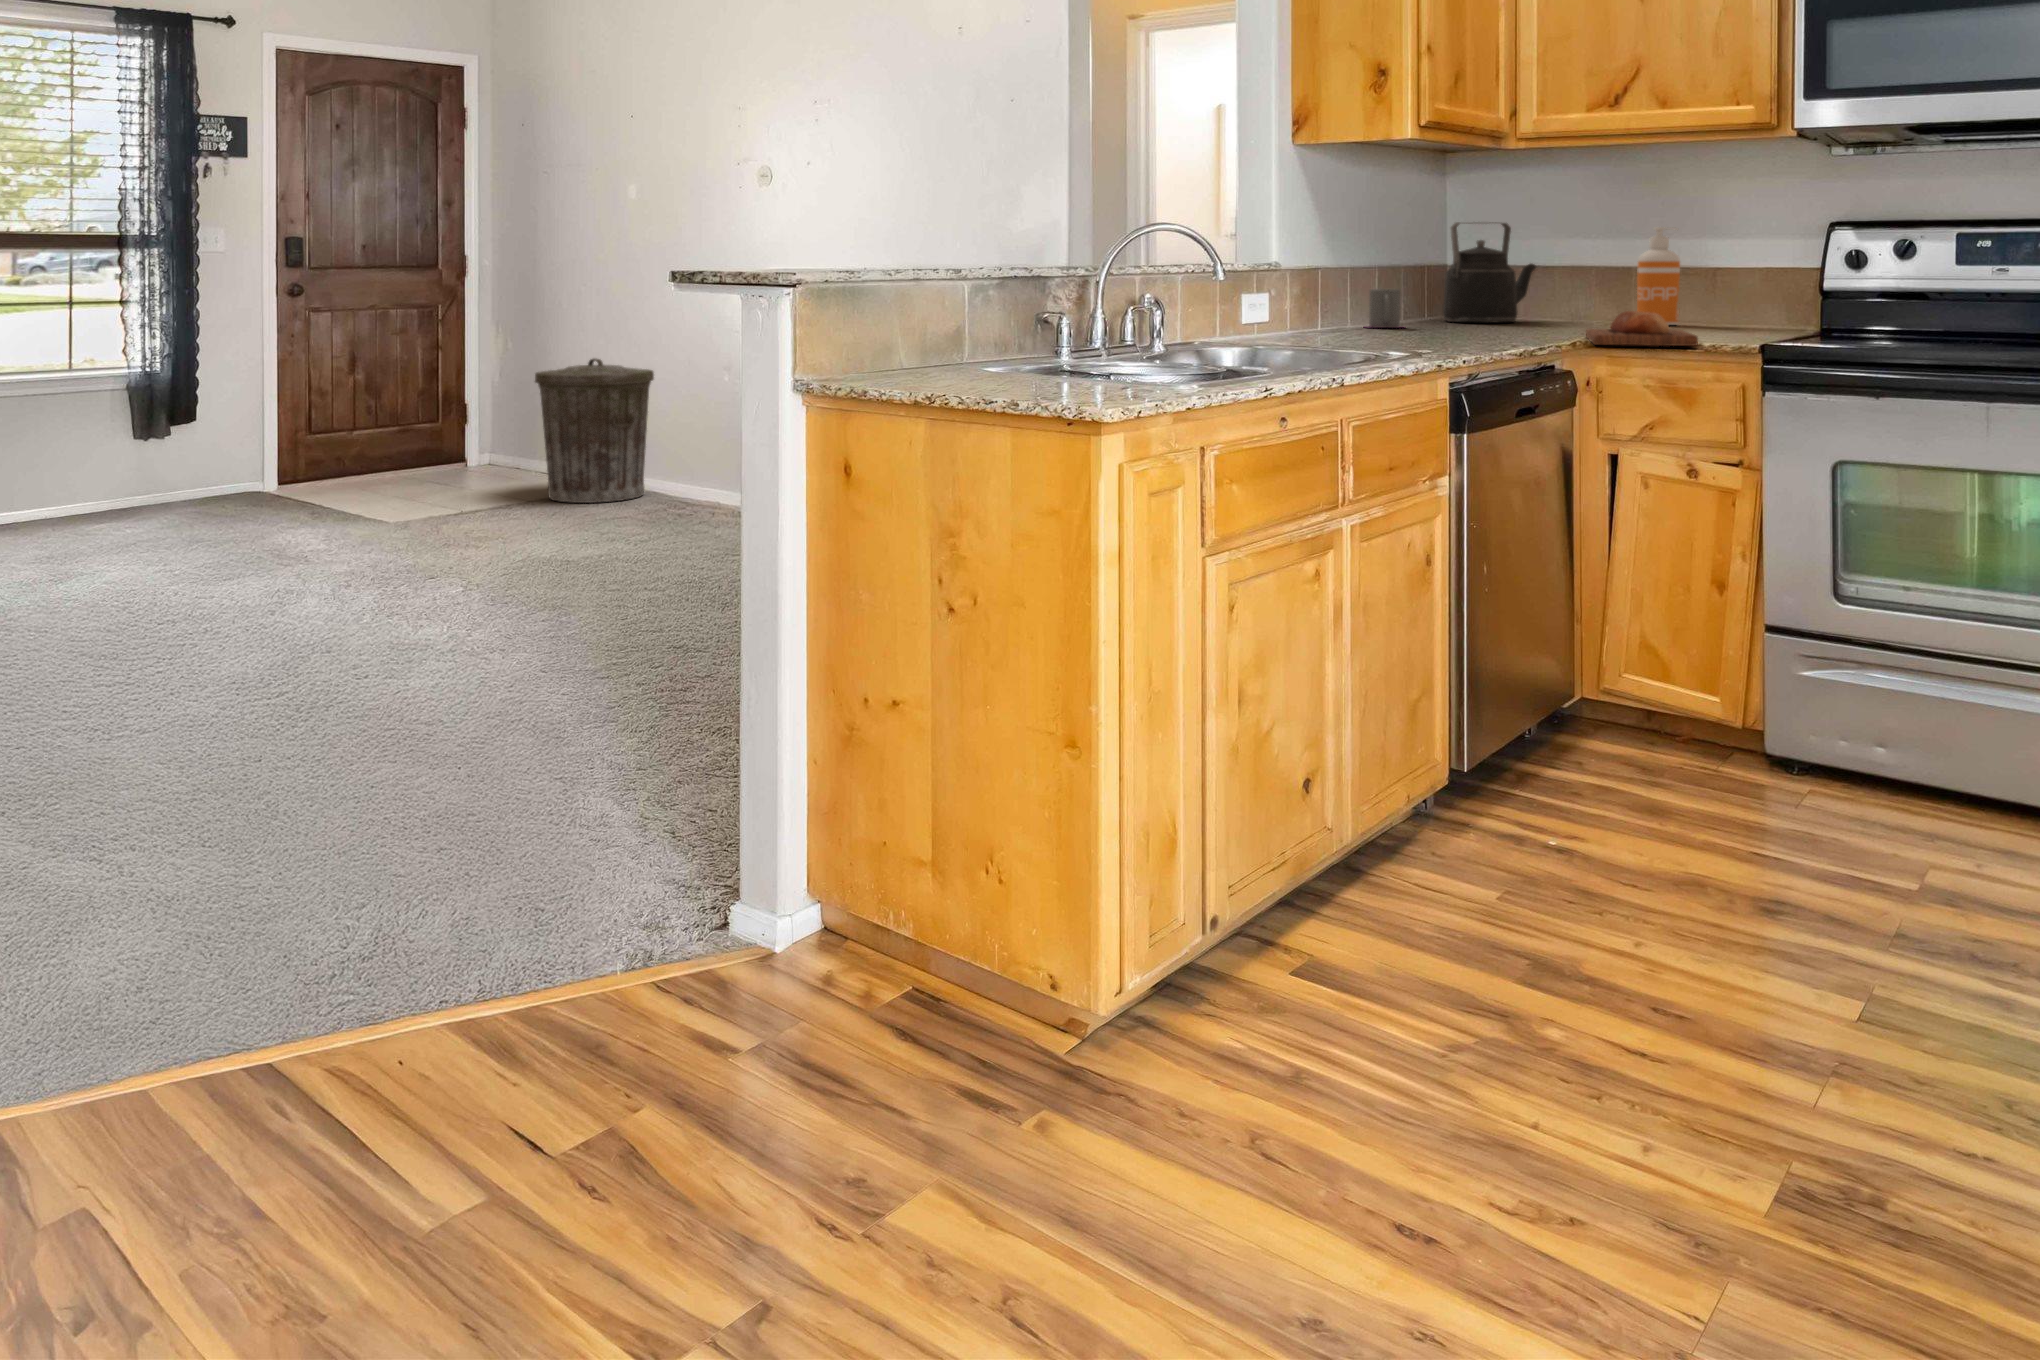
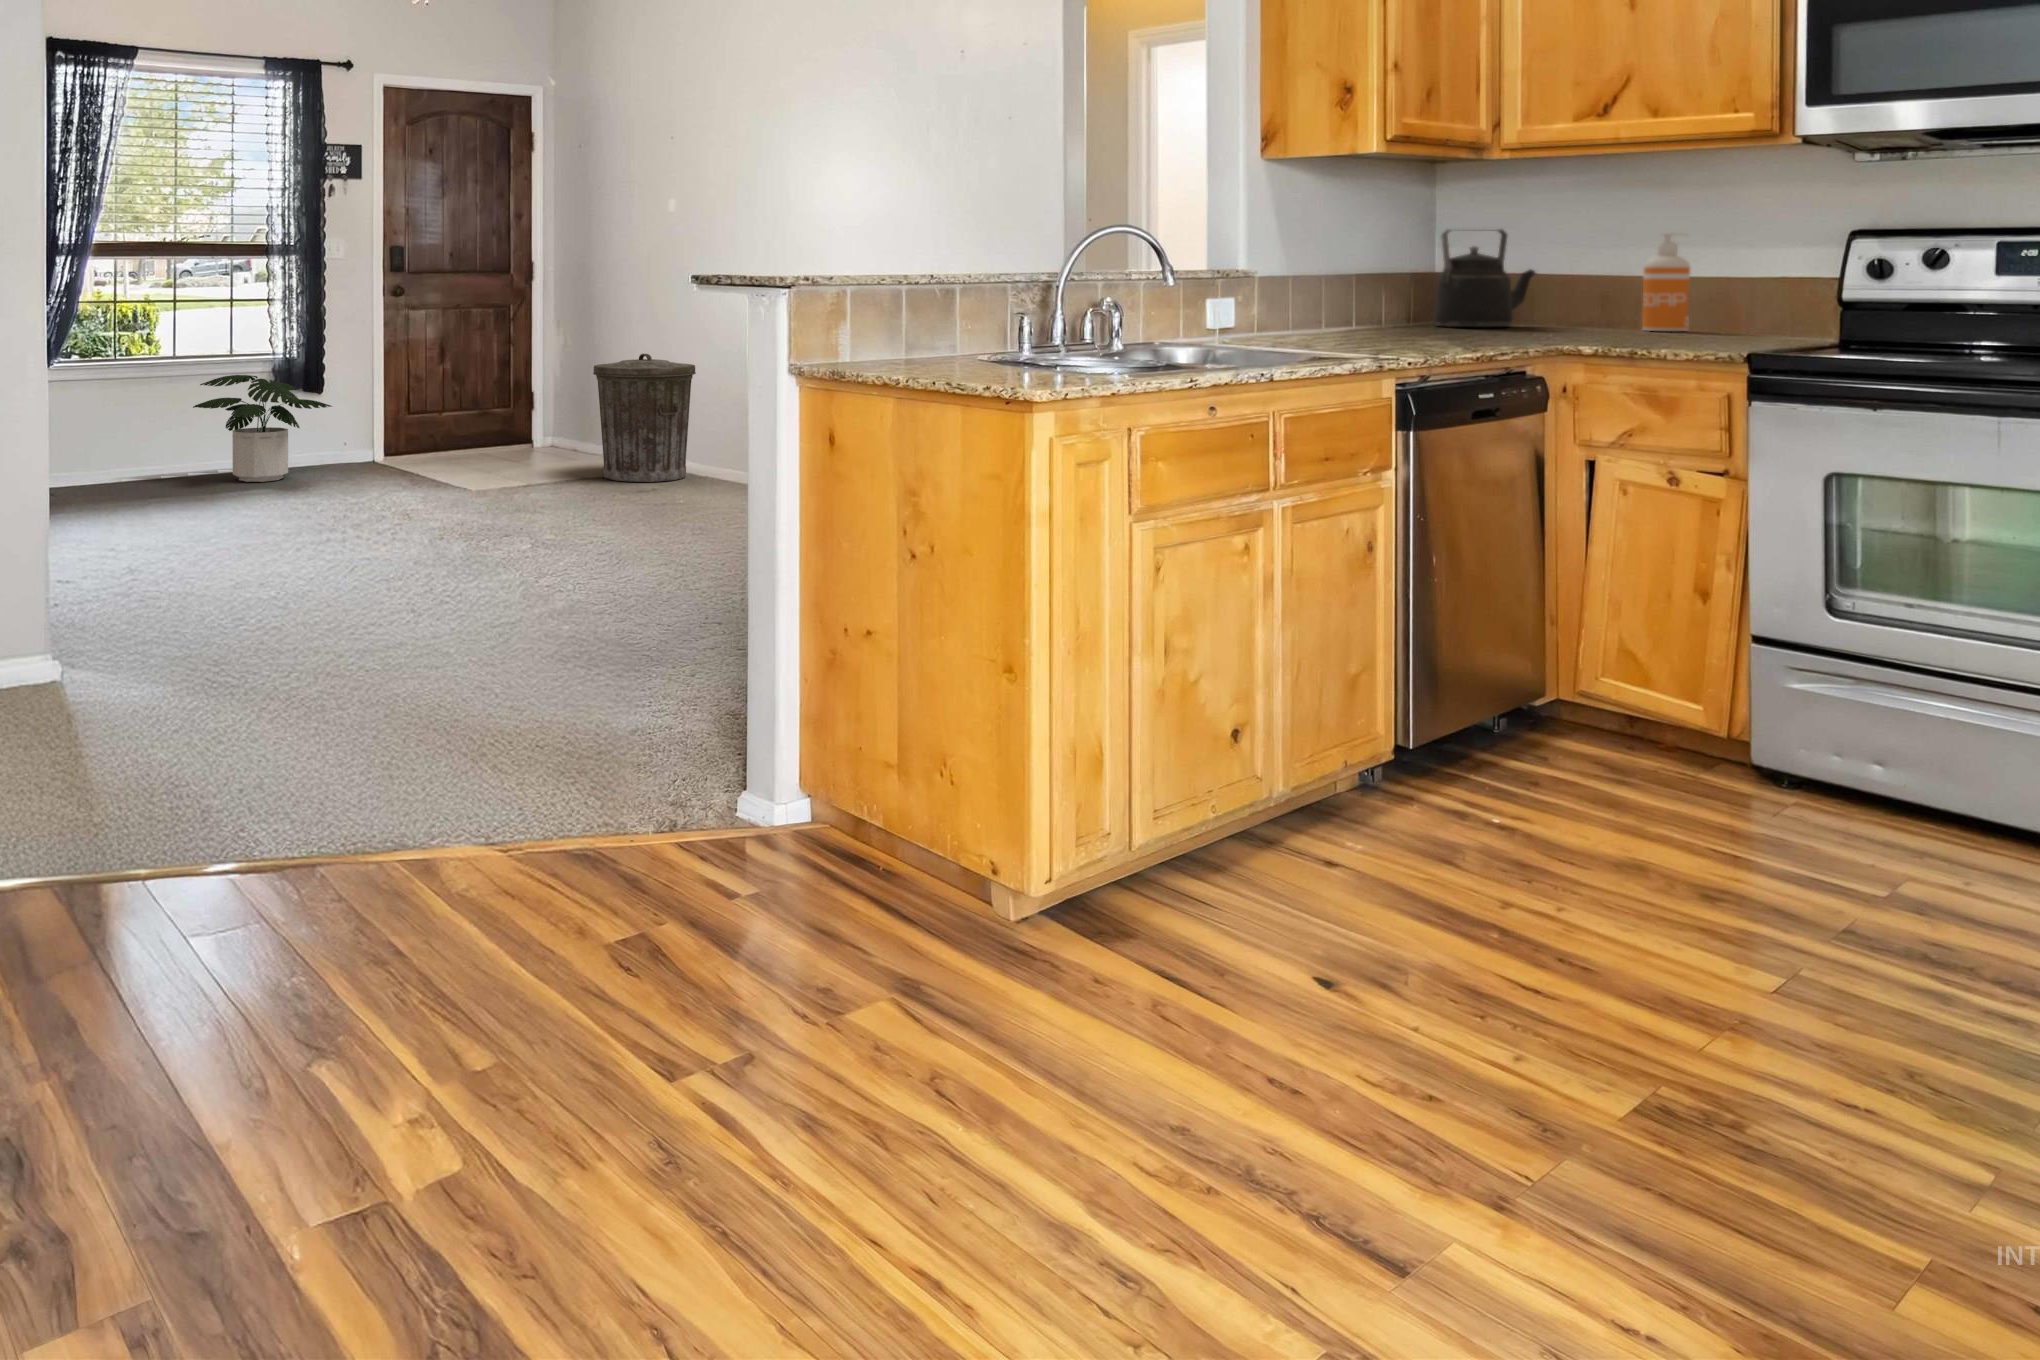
mug: present [1369,289,1400,328] -> none [1343,294,1388,331]
bread loaf: present [1586,311,1698,346] -> none [1562,317,1674,351]
potted plant: none [20,391,209,520] -> present [193,375,332,482]

